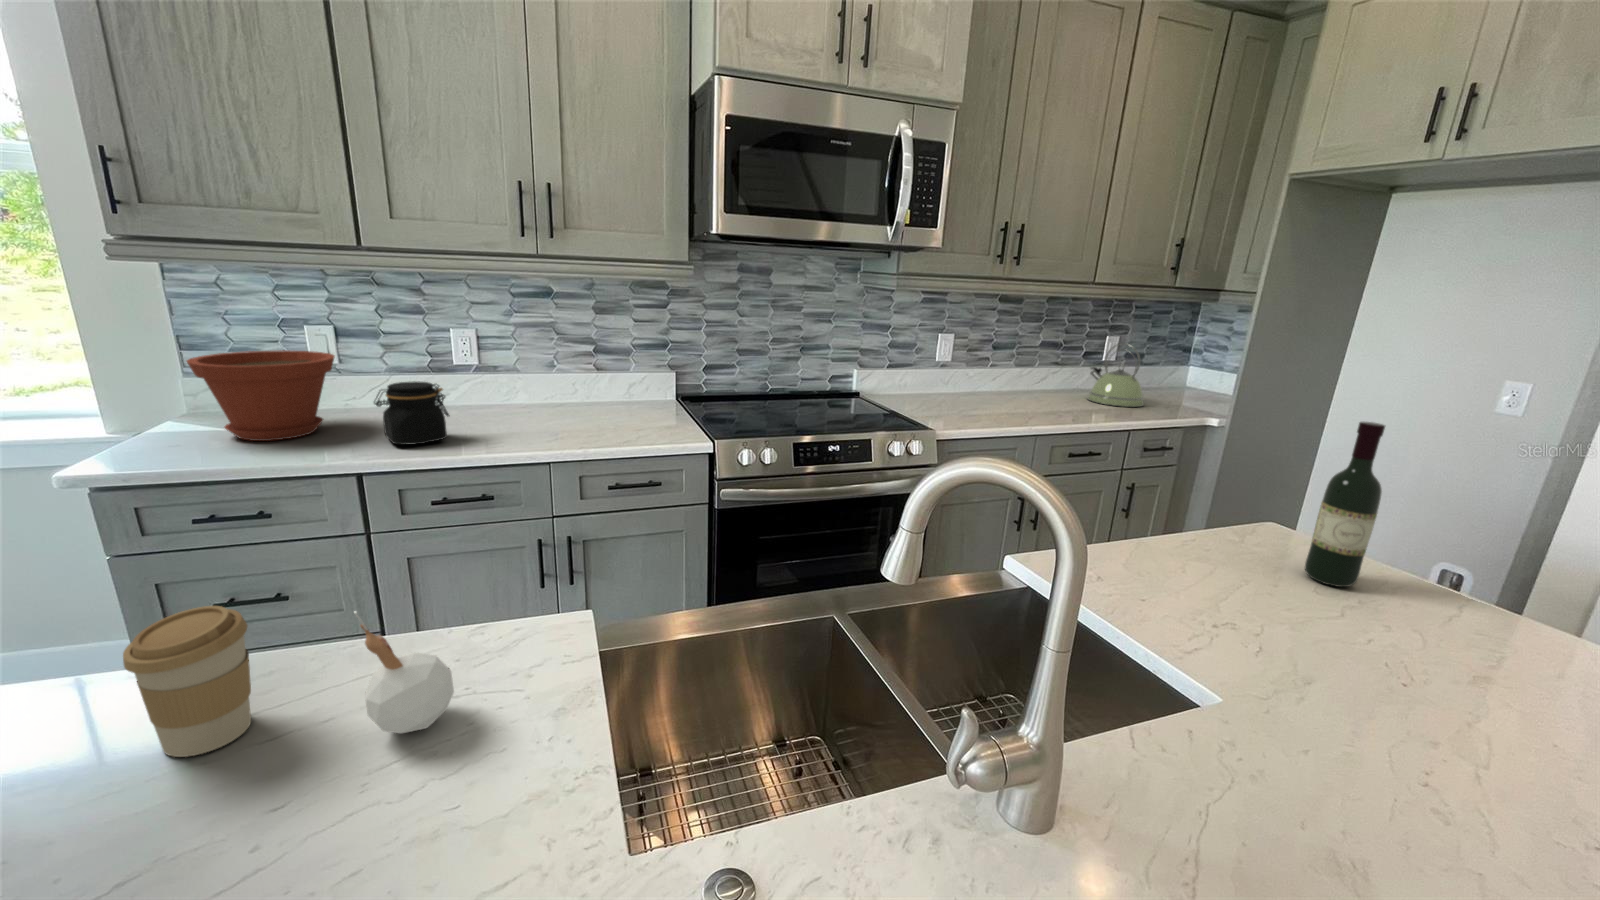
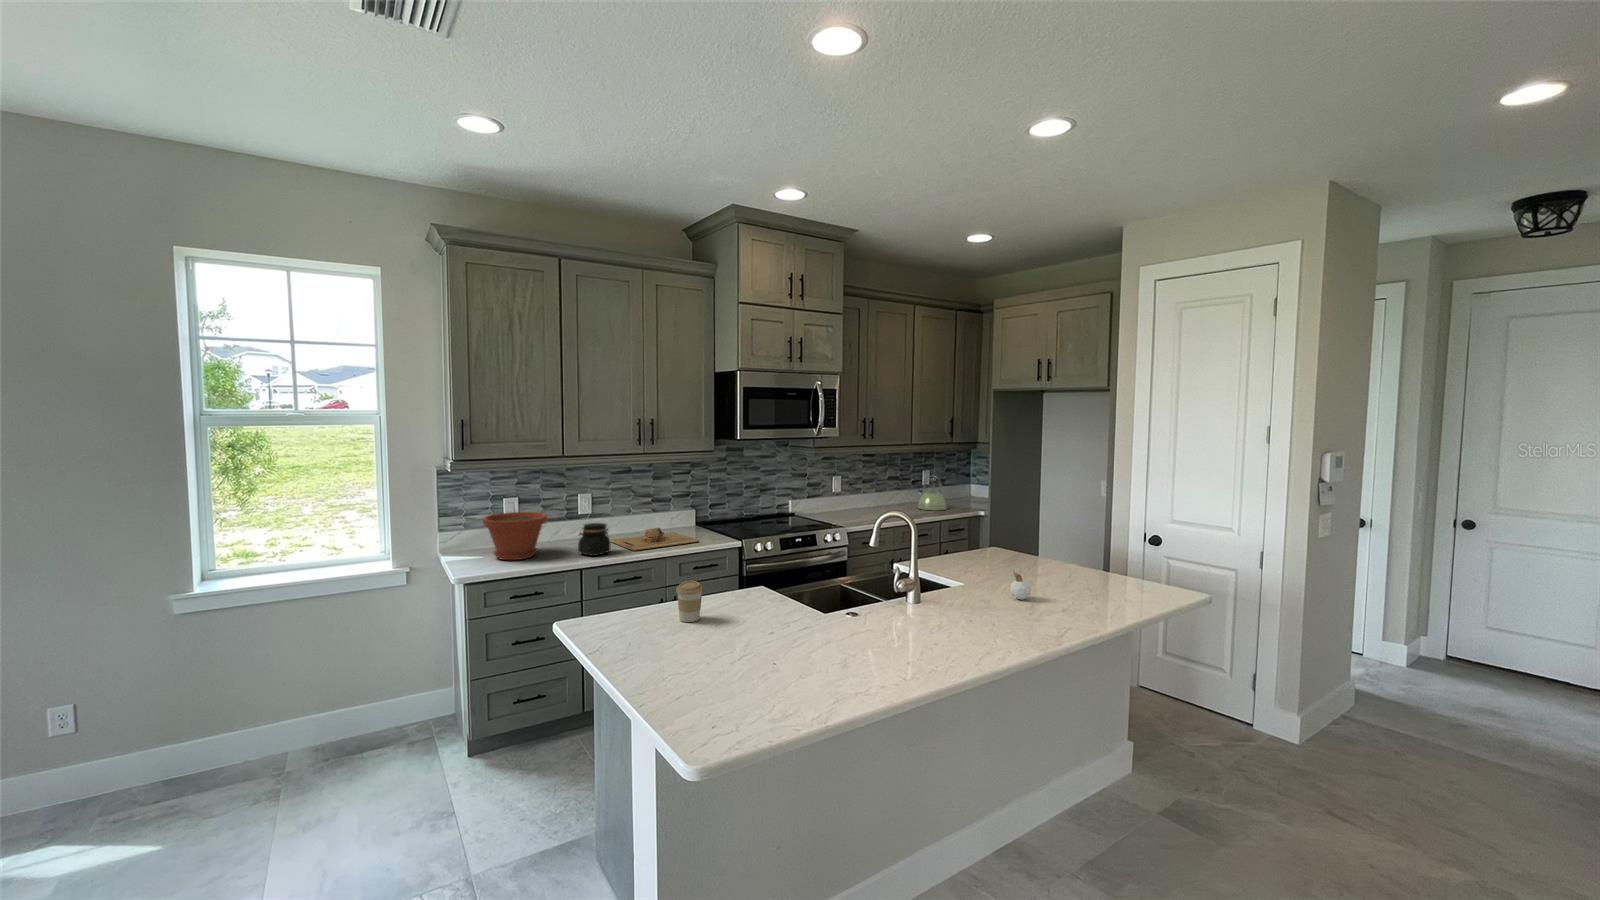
cutting board: none [490,400,639,441] -> present [611,528,699,551]
wine bottle: present [1305,422,1385,587] -> none [1000,506,1018,568]
candle: present [354,611,454,733] -> present [1010,570,1031,600]

